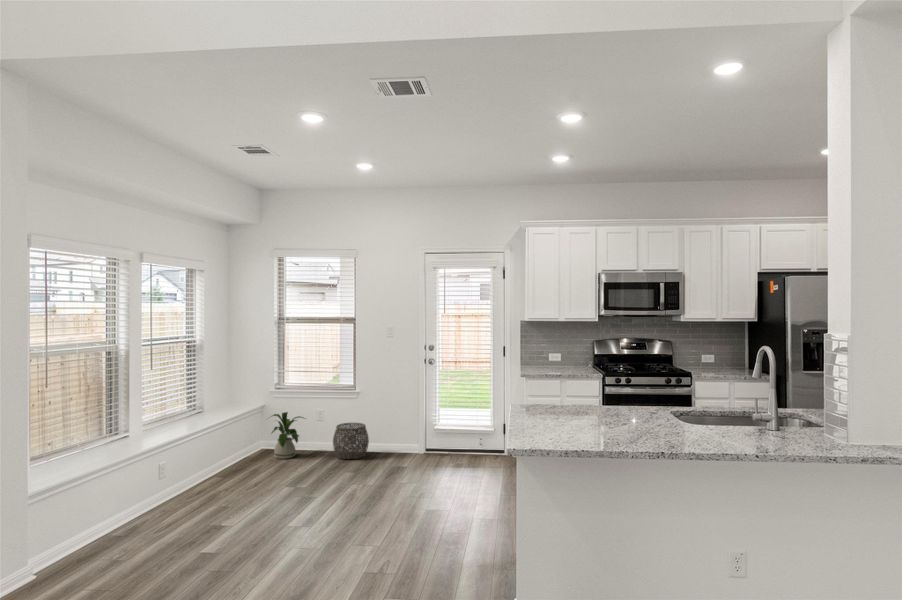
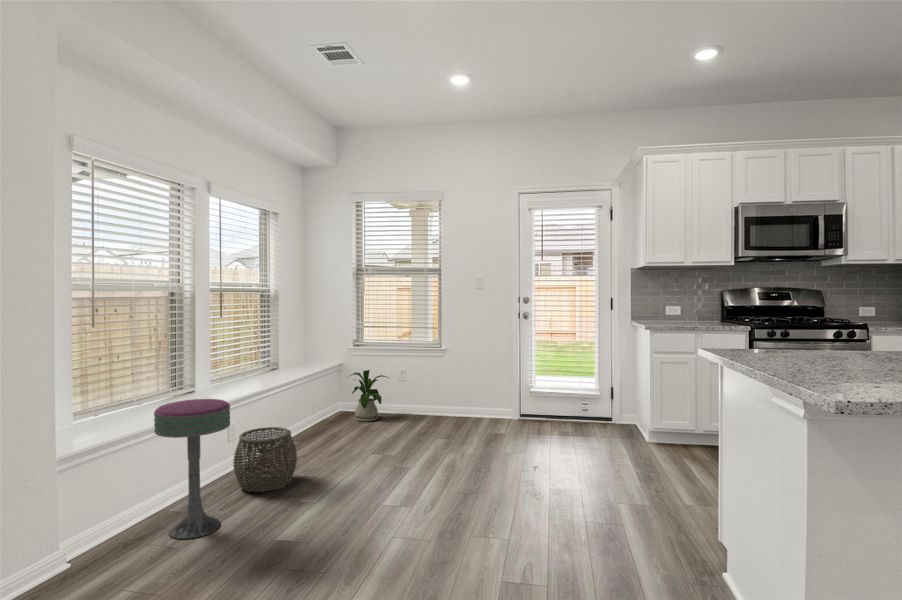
woven basket: present [333,423,369,459] -> present [233,427,297,493]
bar stool: none [104,445,164,555] -> present [154,399,230,539]

